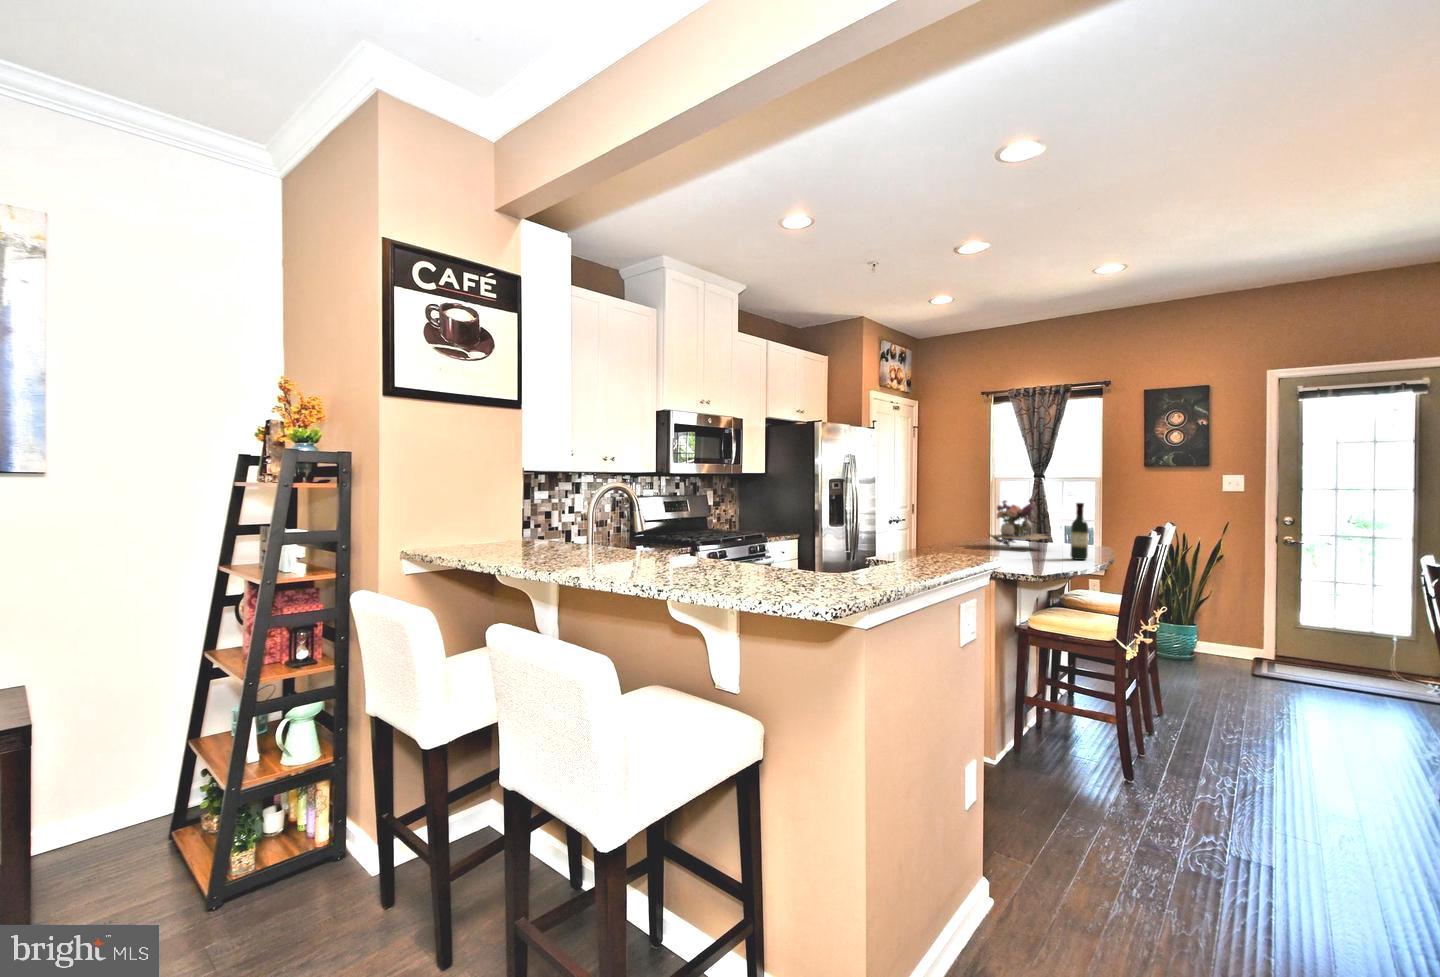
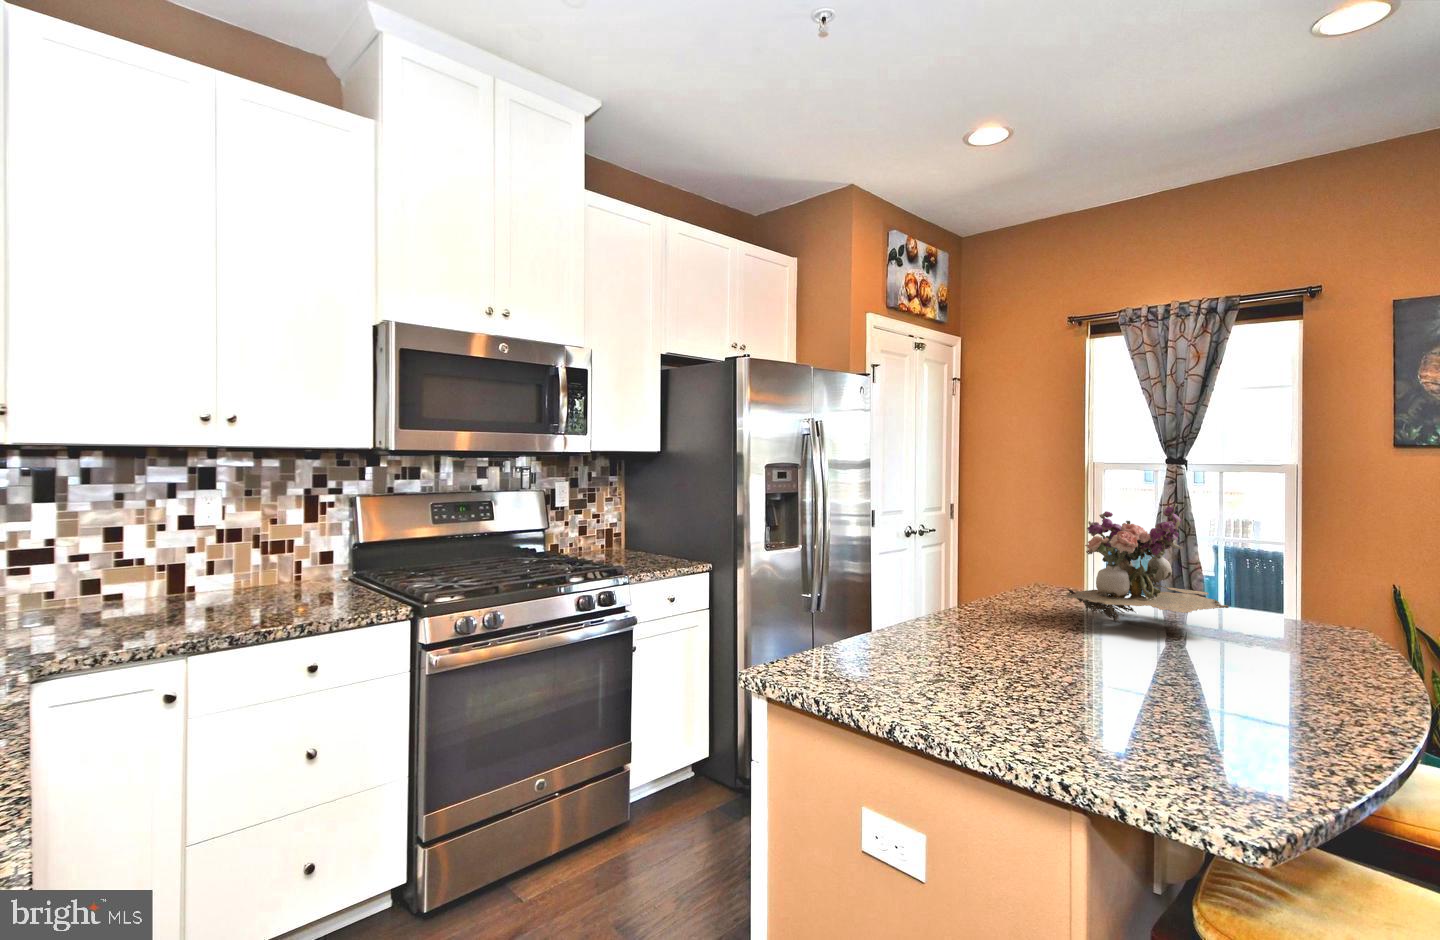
wine bottle: present [1070,503,1088,560] -> none [1295,527,1351,690]

